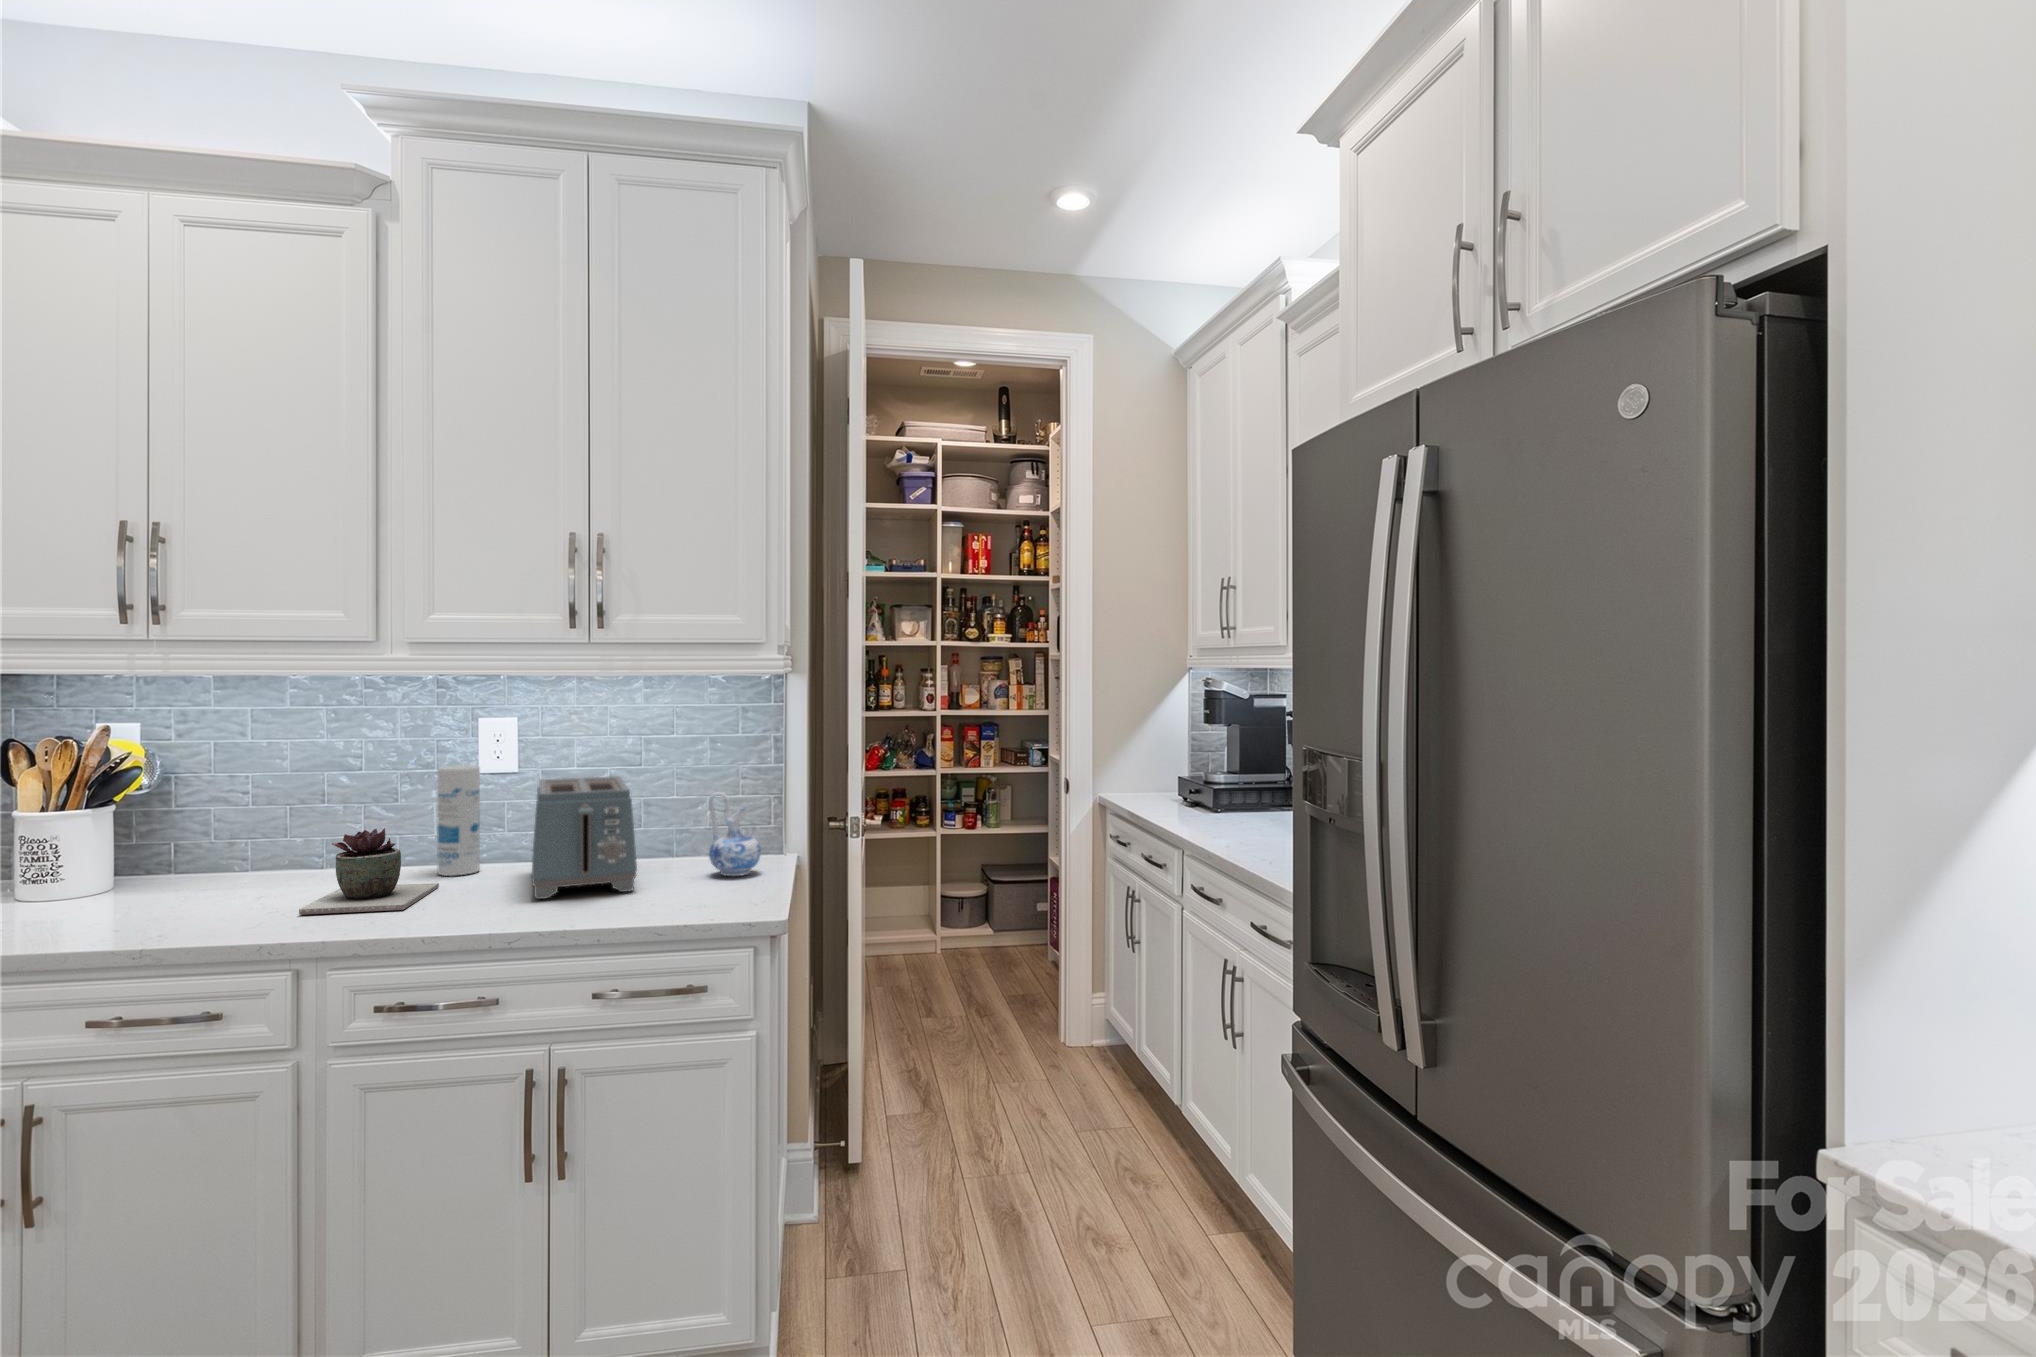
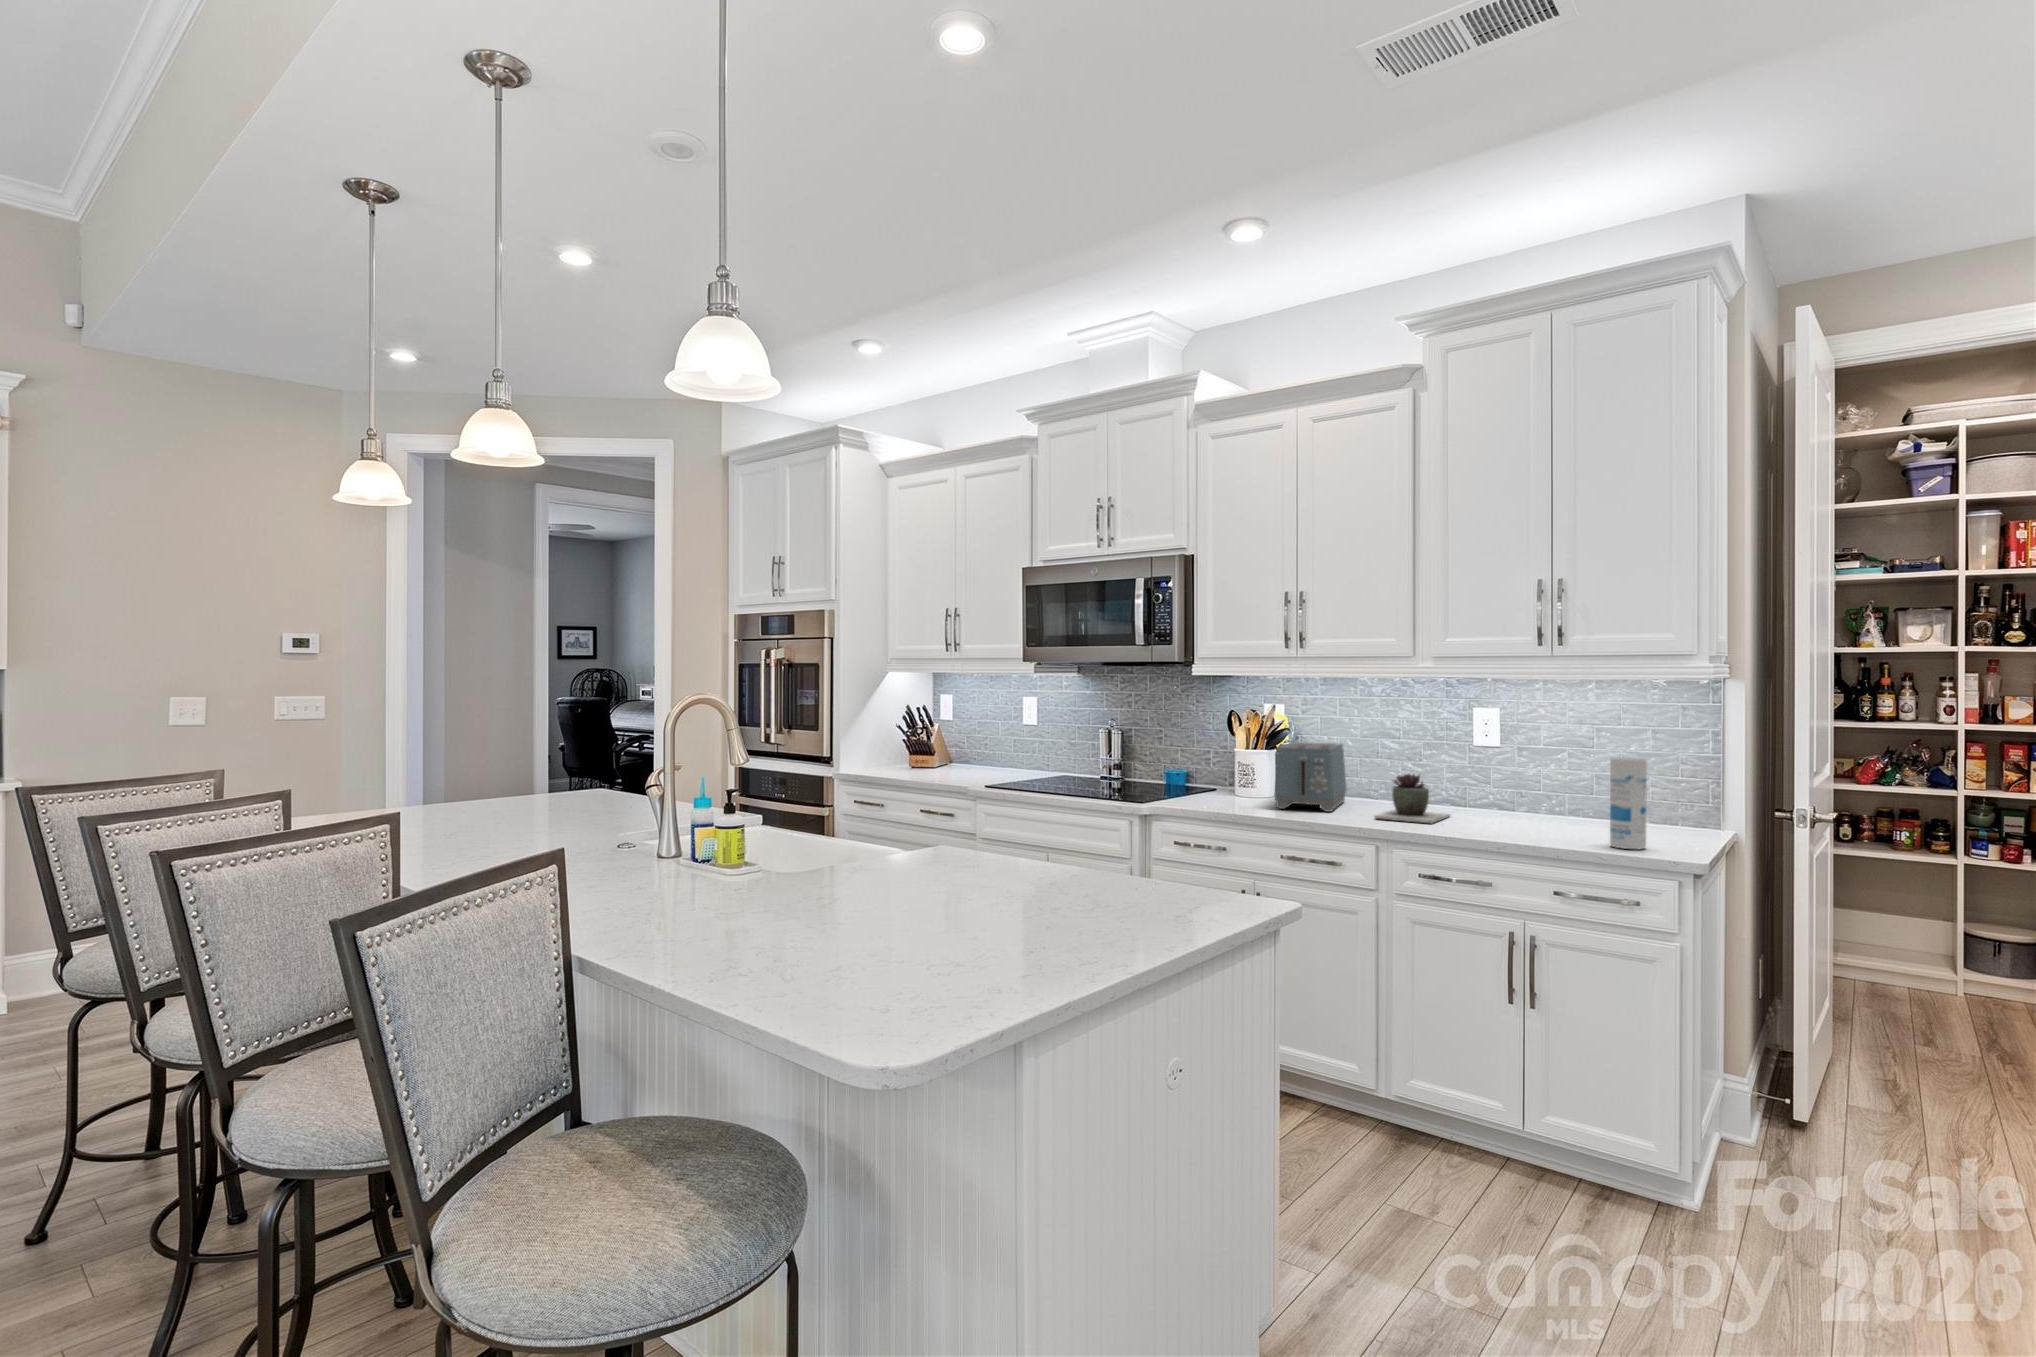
canister: present [437,765,480,876] -> present [1610,757,1647,849]
toaster: present [532,776,637,899] -> present [1274,742,1347,812]
ceramic pitcher: present [709,792,761,876] -> none [1648,769,1693,835]

